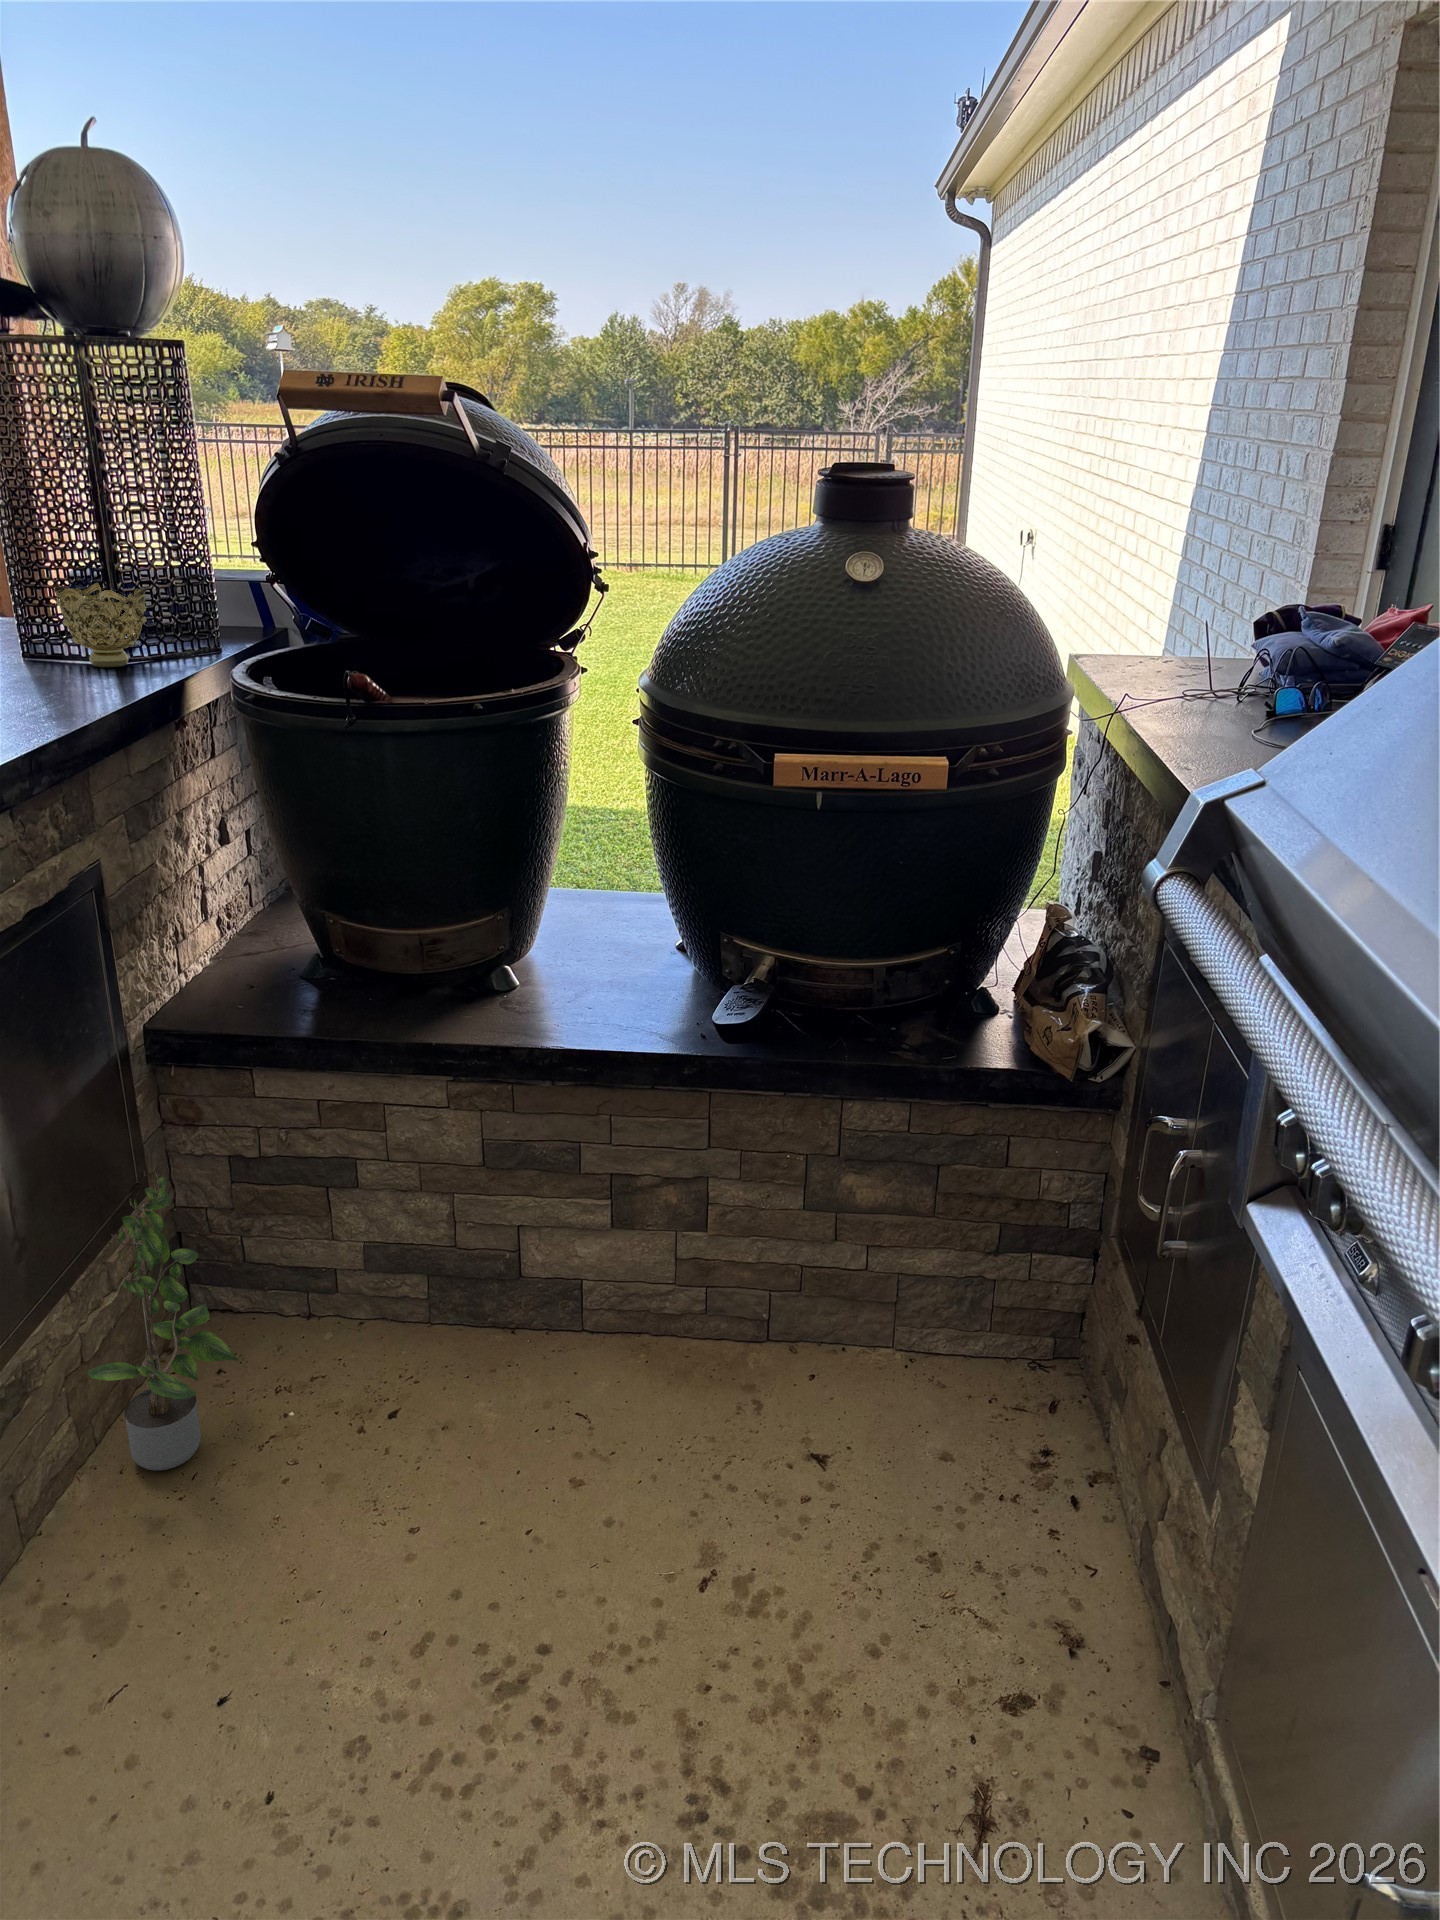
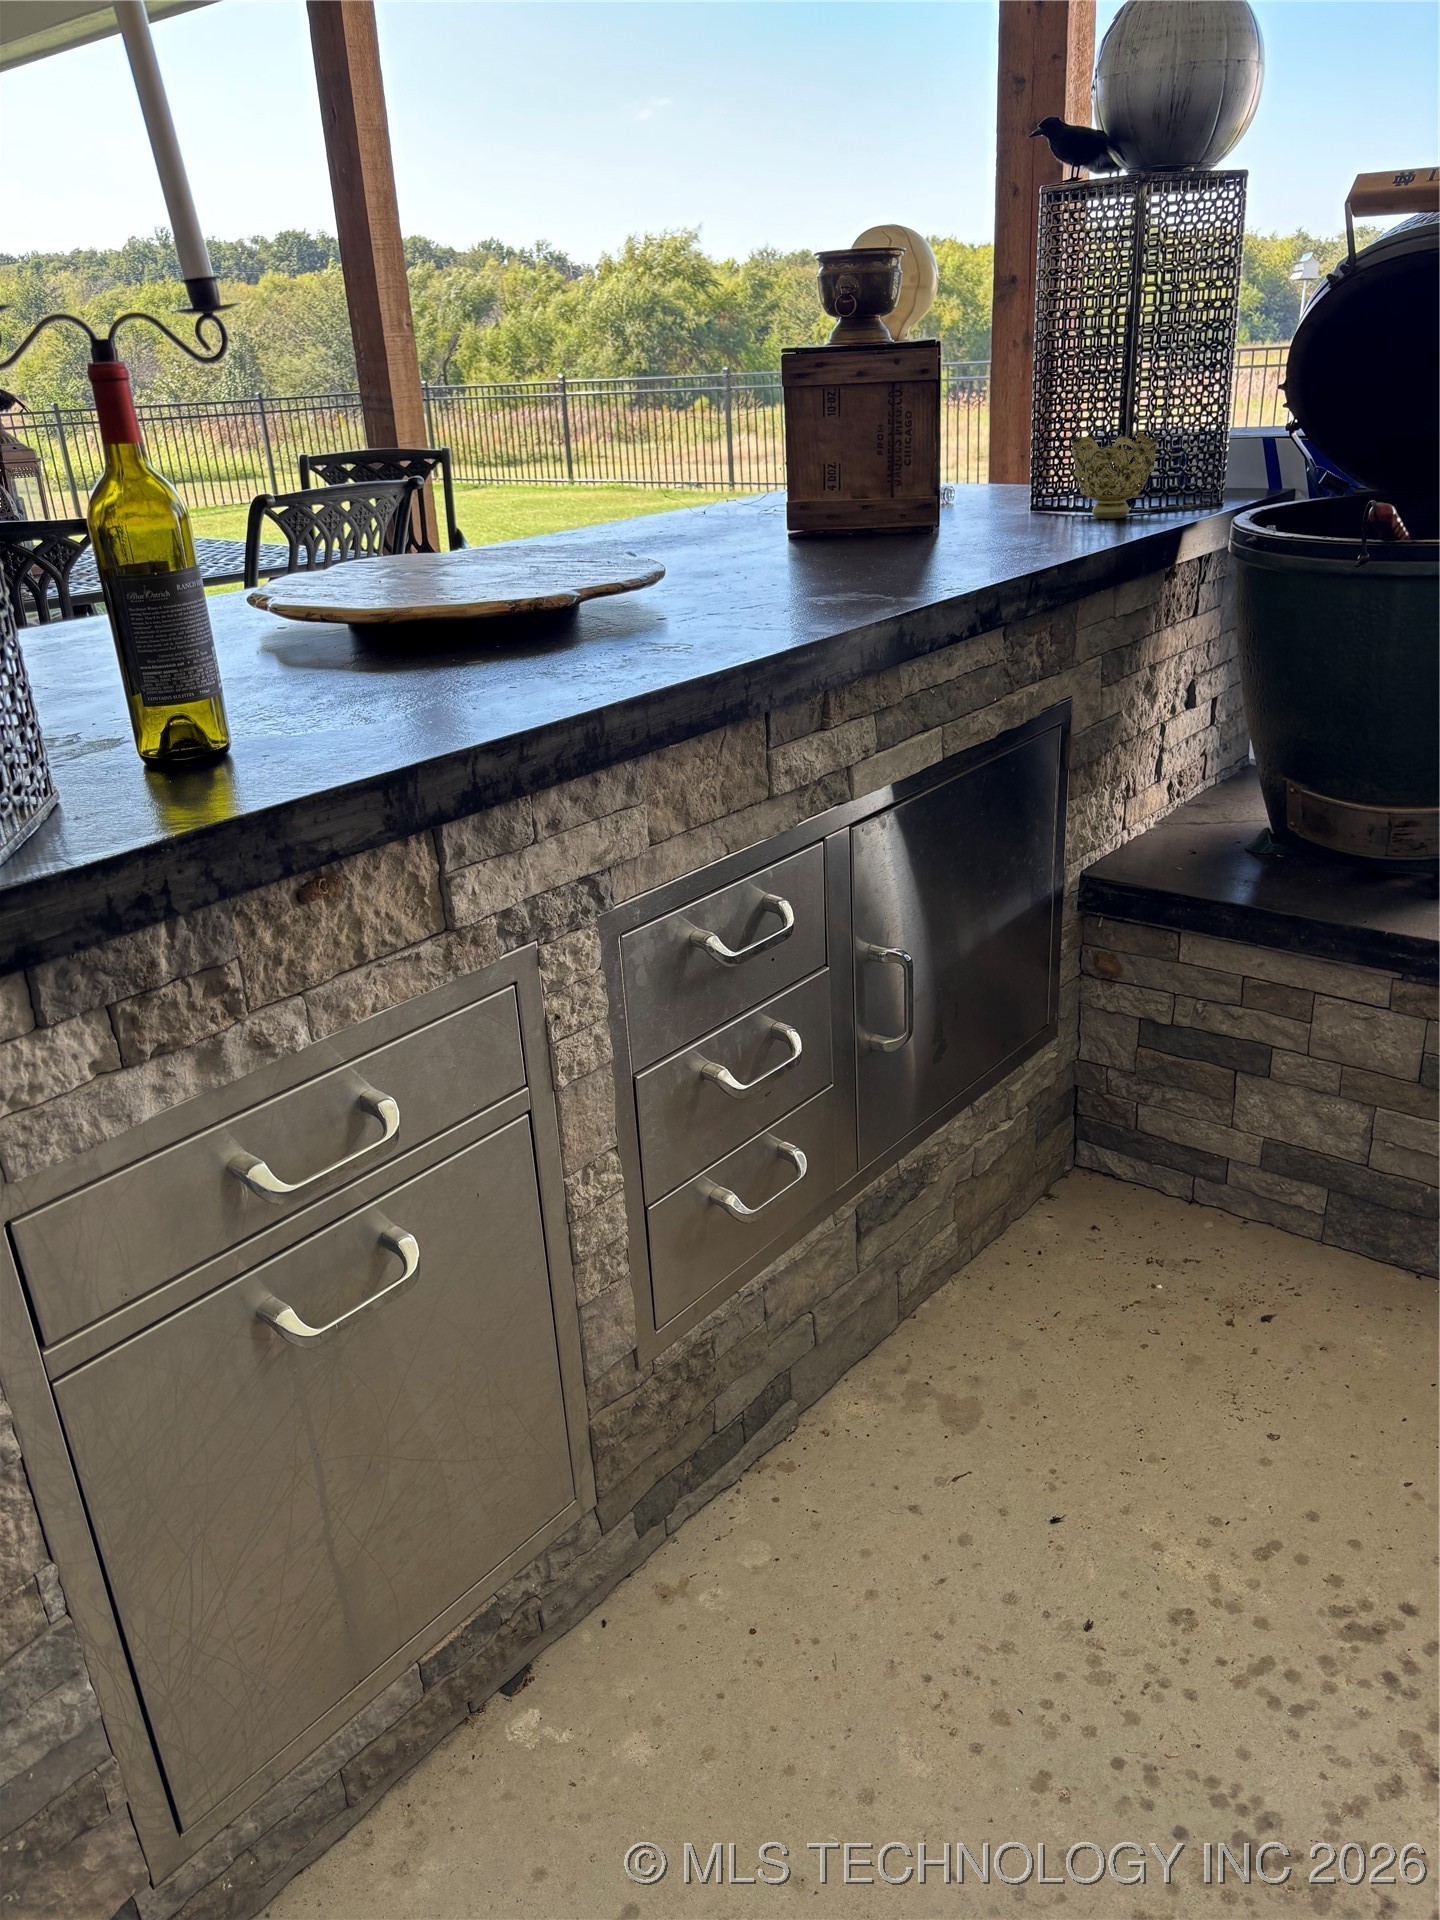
potted plant: present [87,1172,239,1471] -> none [980,1008,1119,1297]

